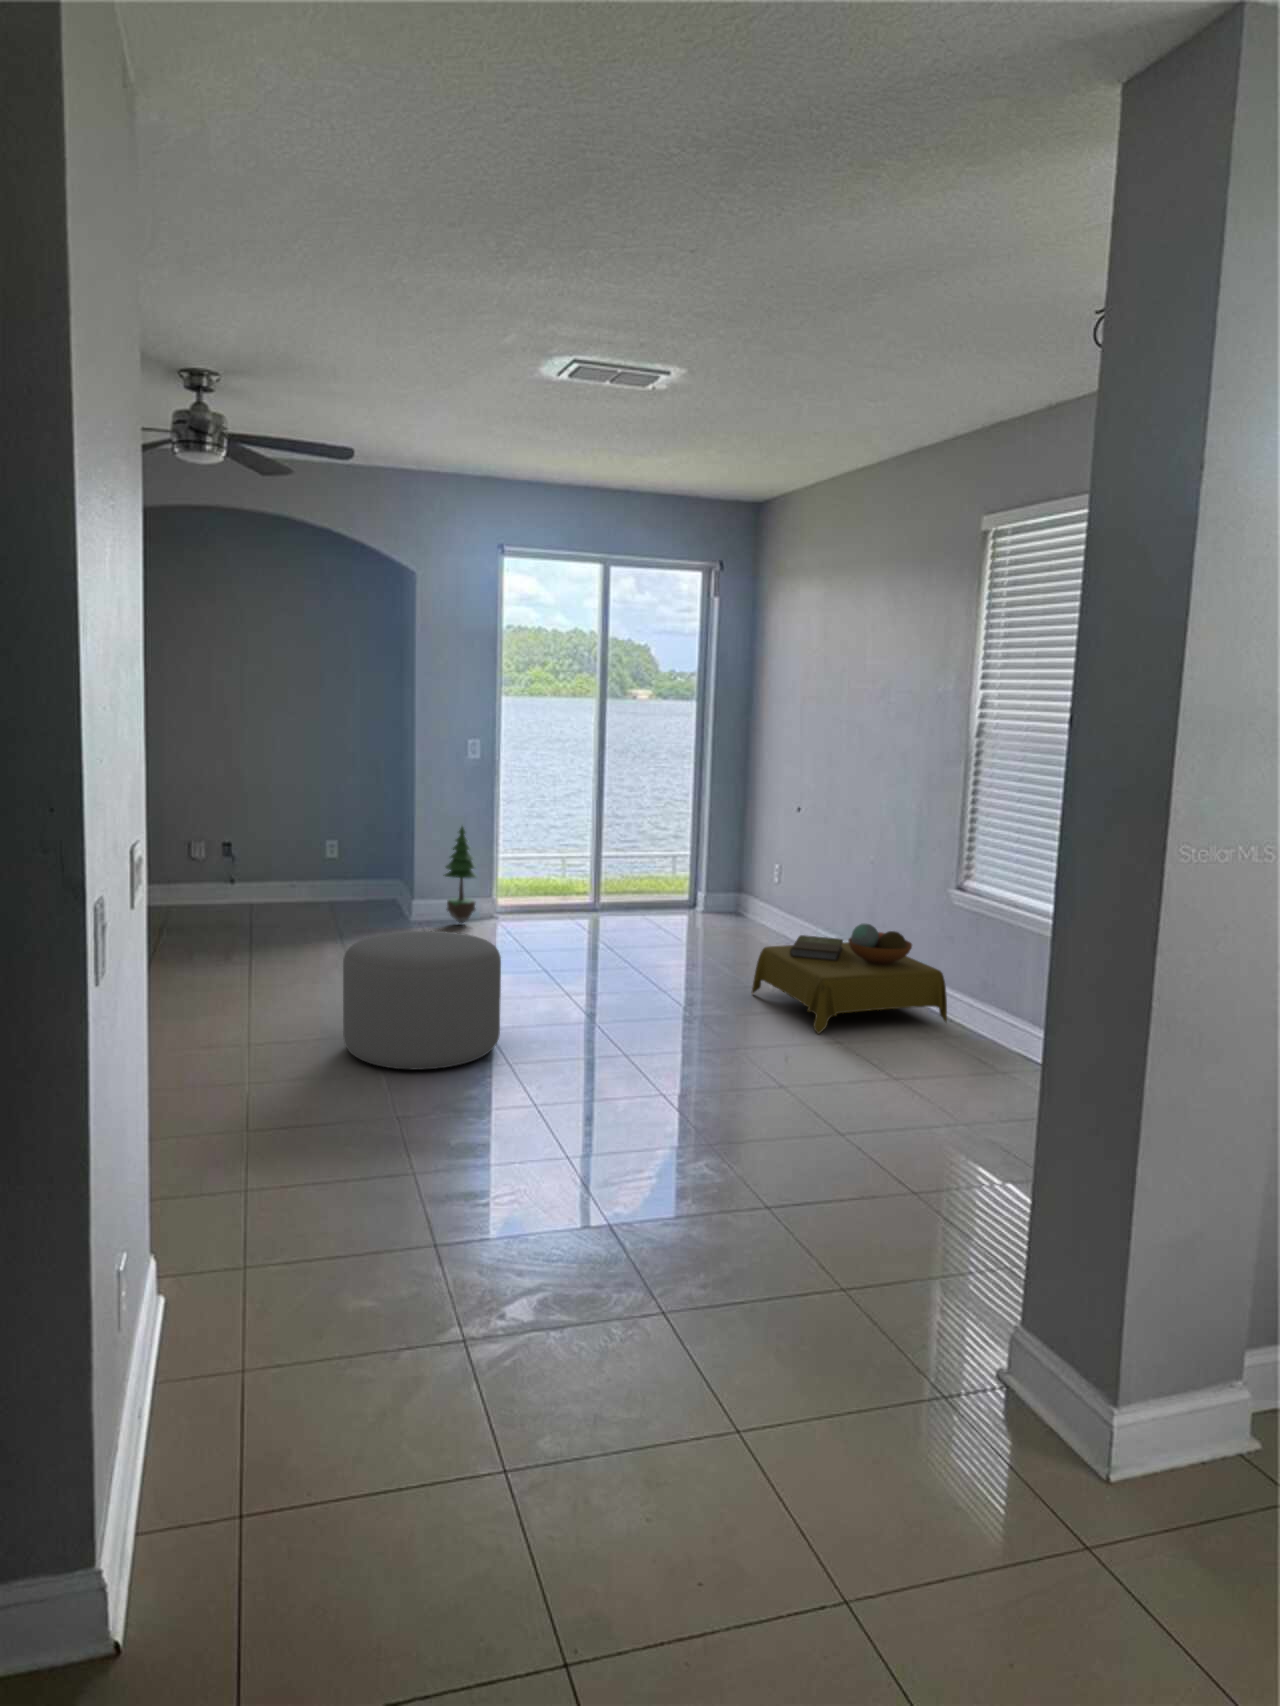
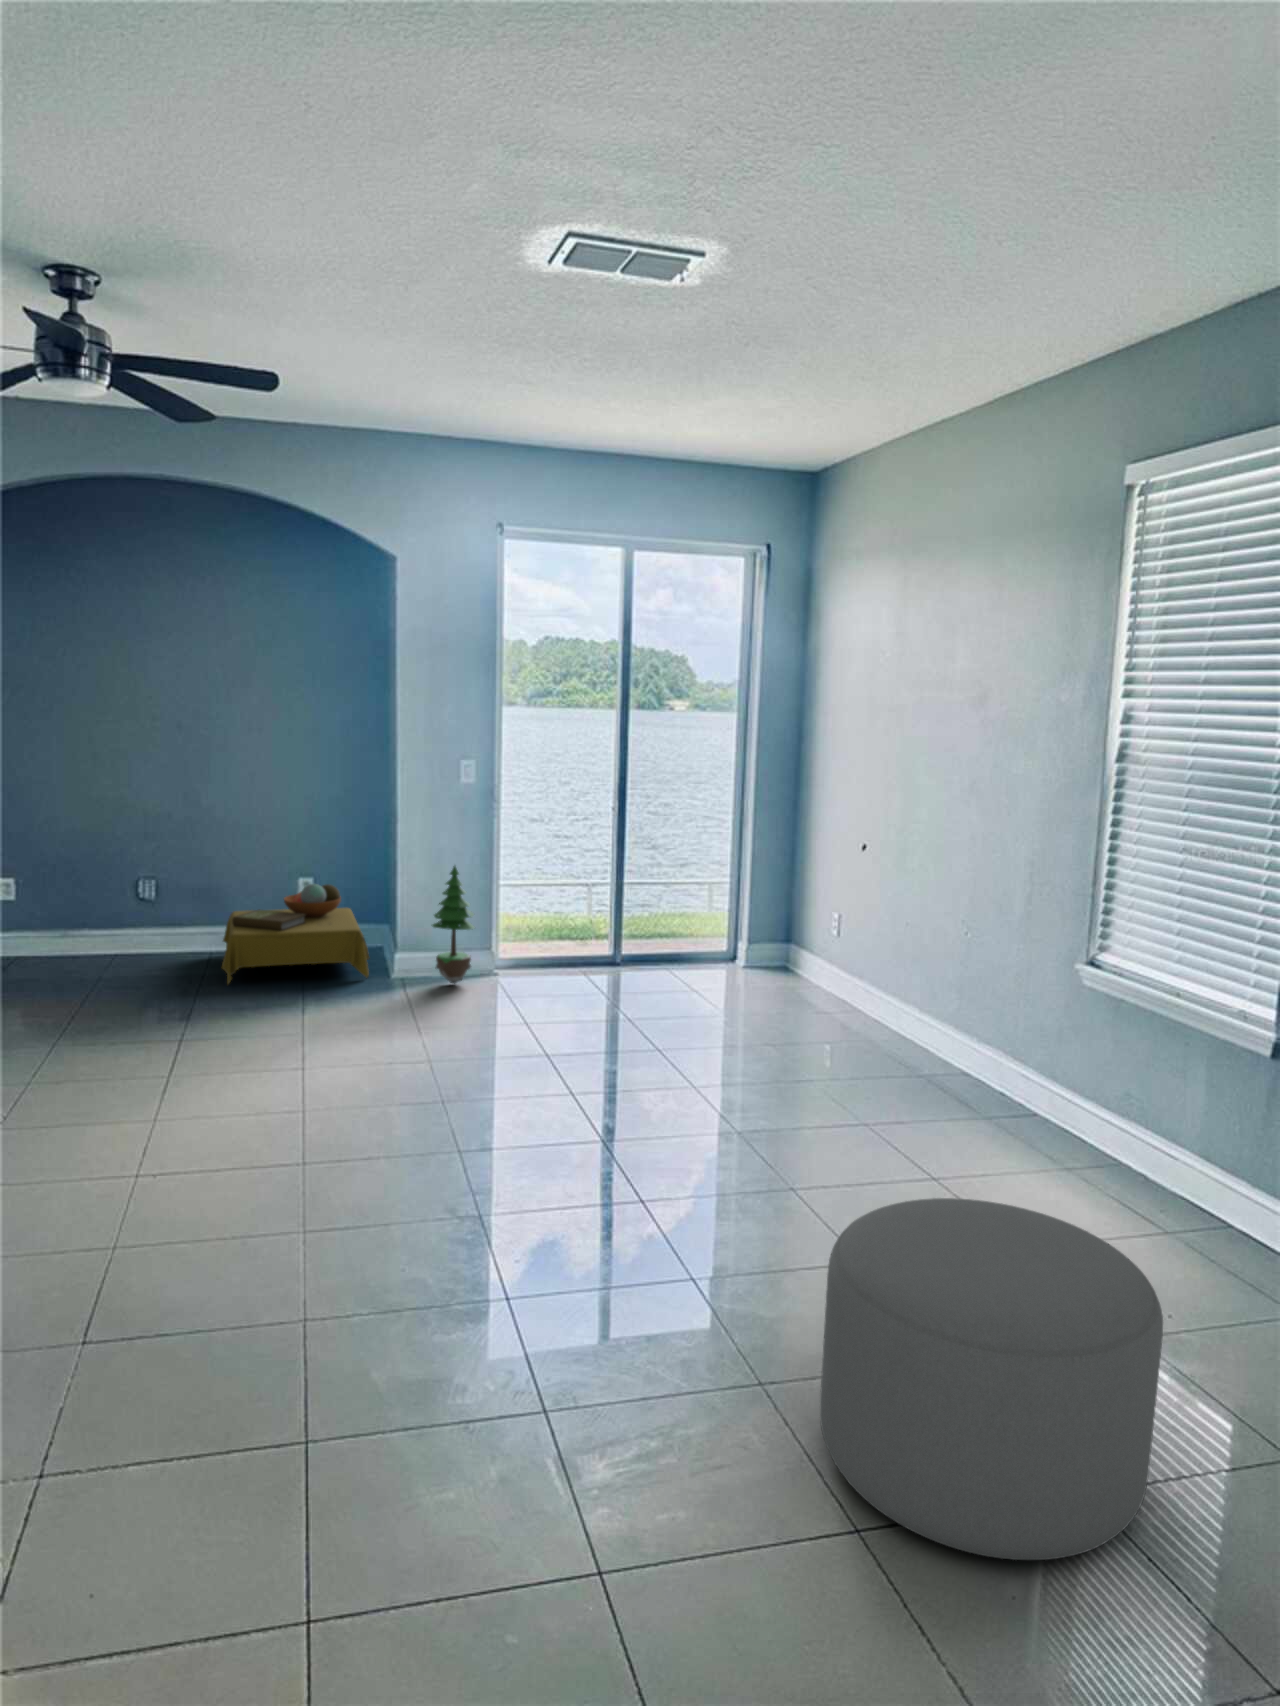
side table: present [752,924,947,1034] -> present [222,884,369,984]
ottoman: present [343,931,501,1069] -> present [820,1198,1163,1560]

